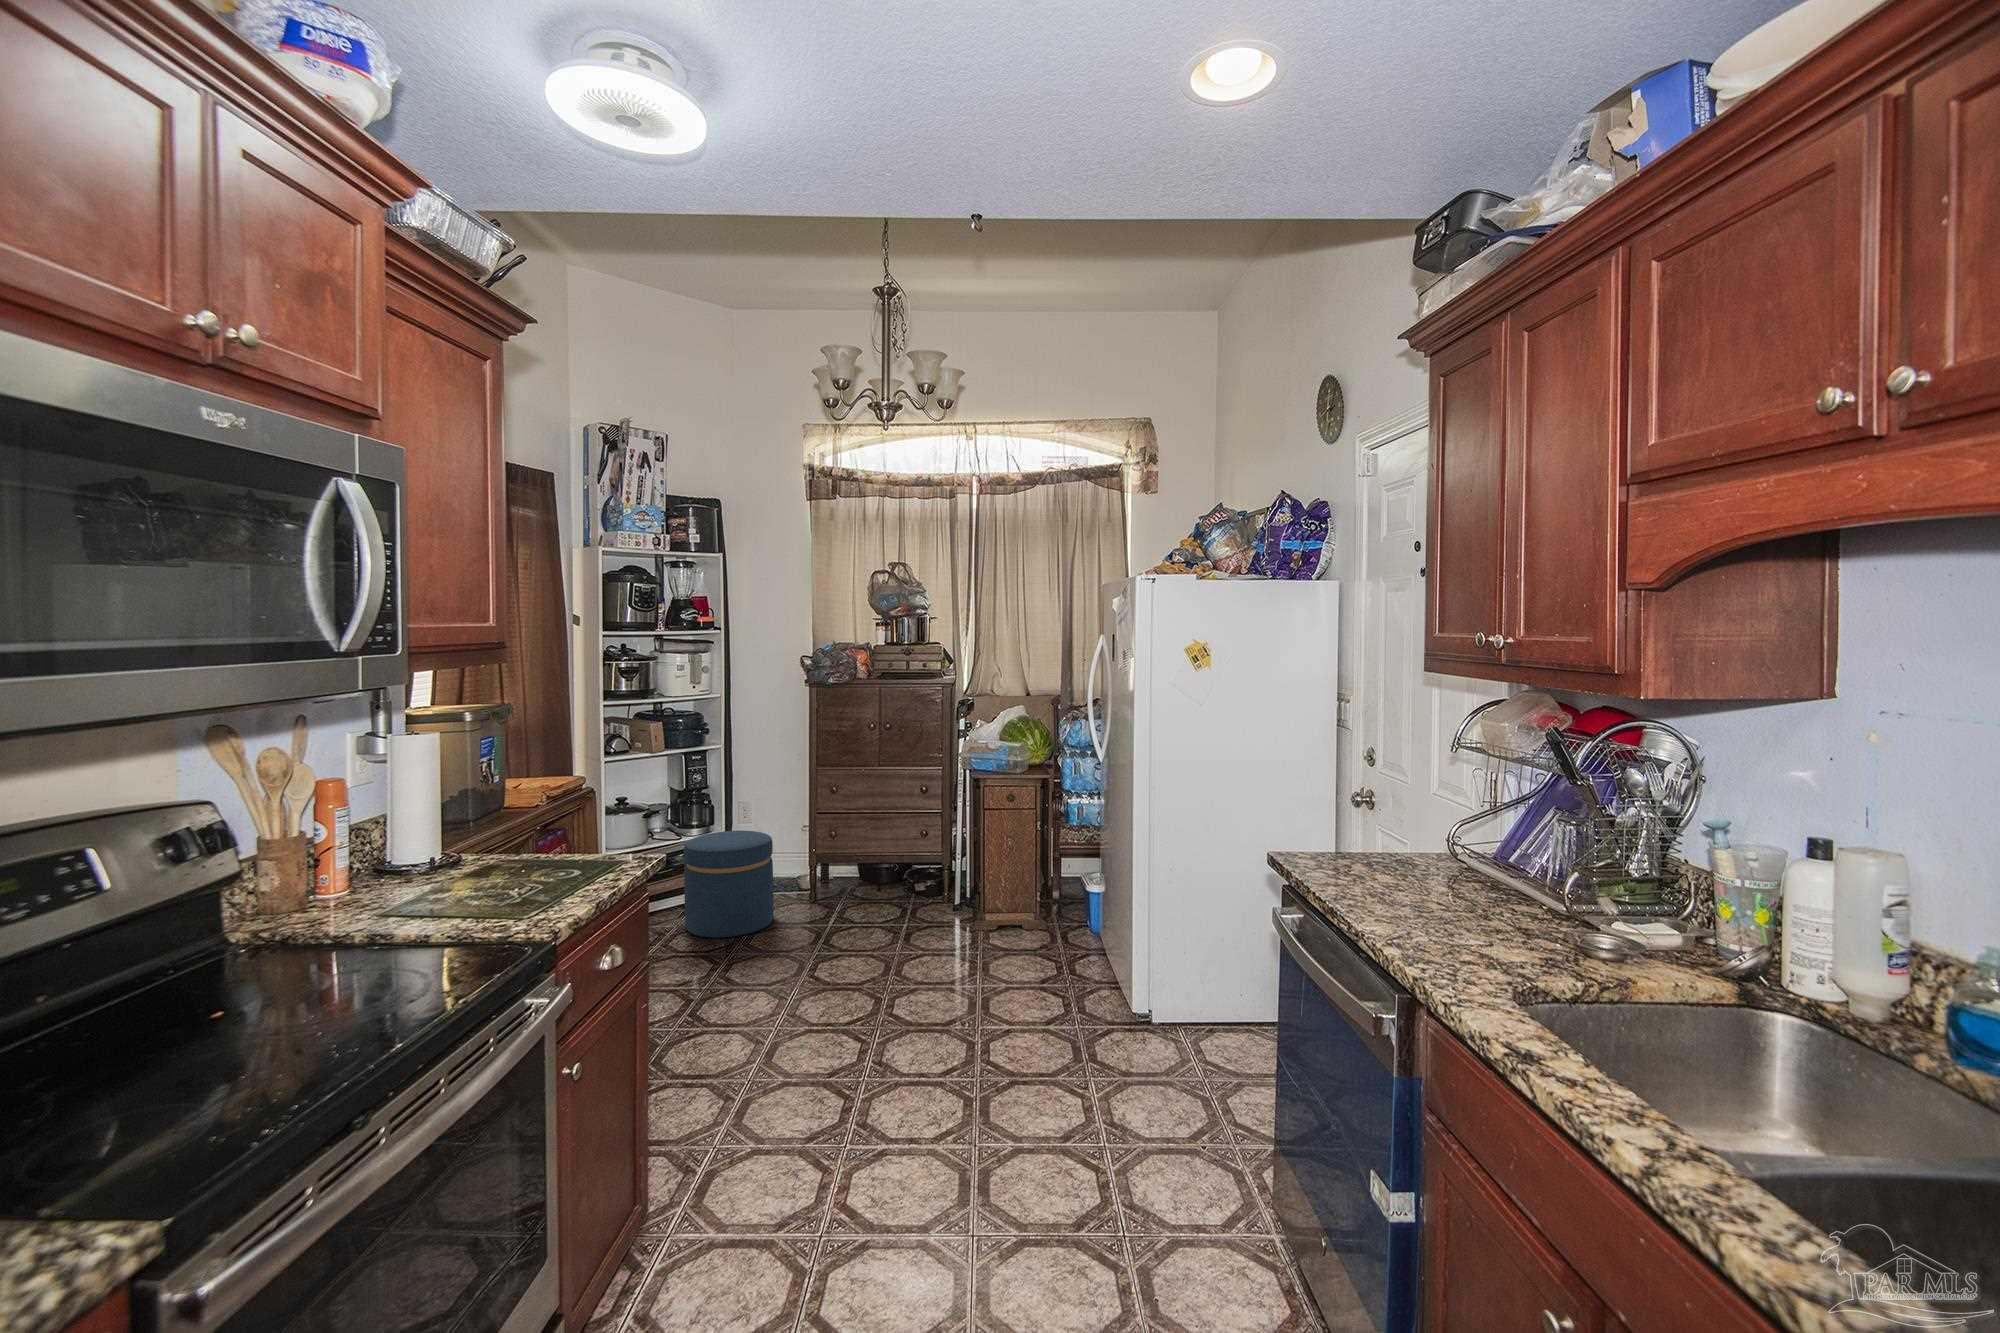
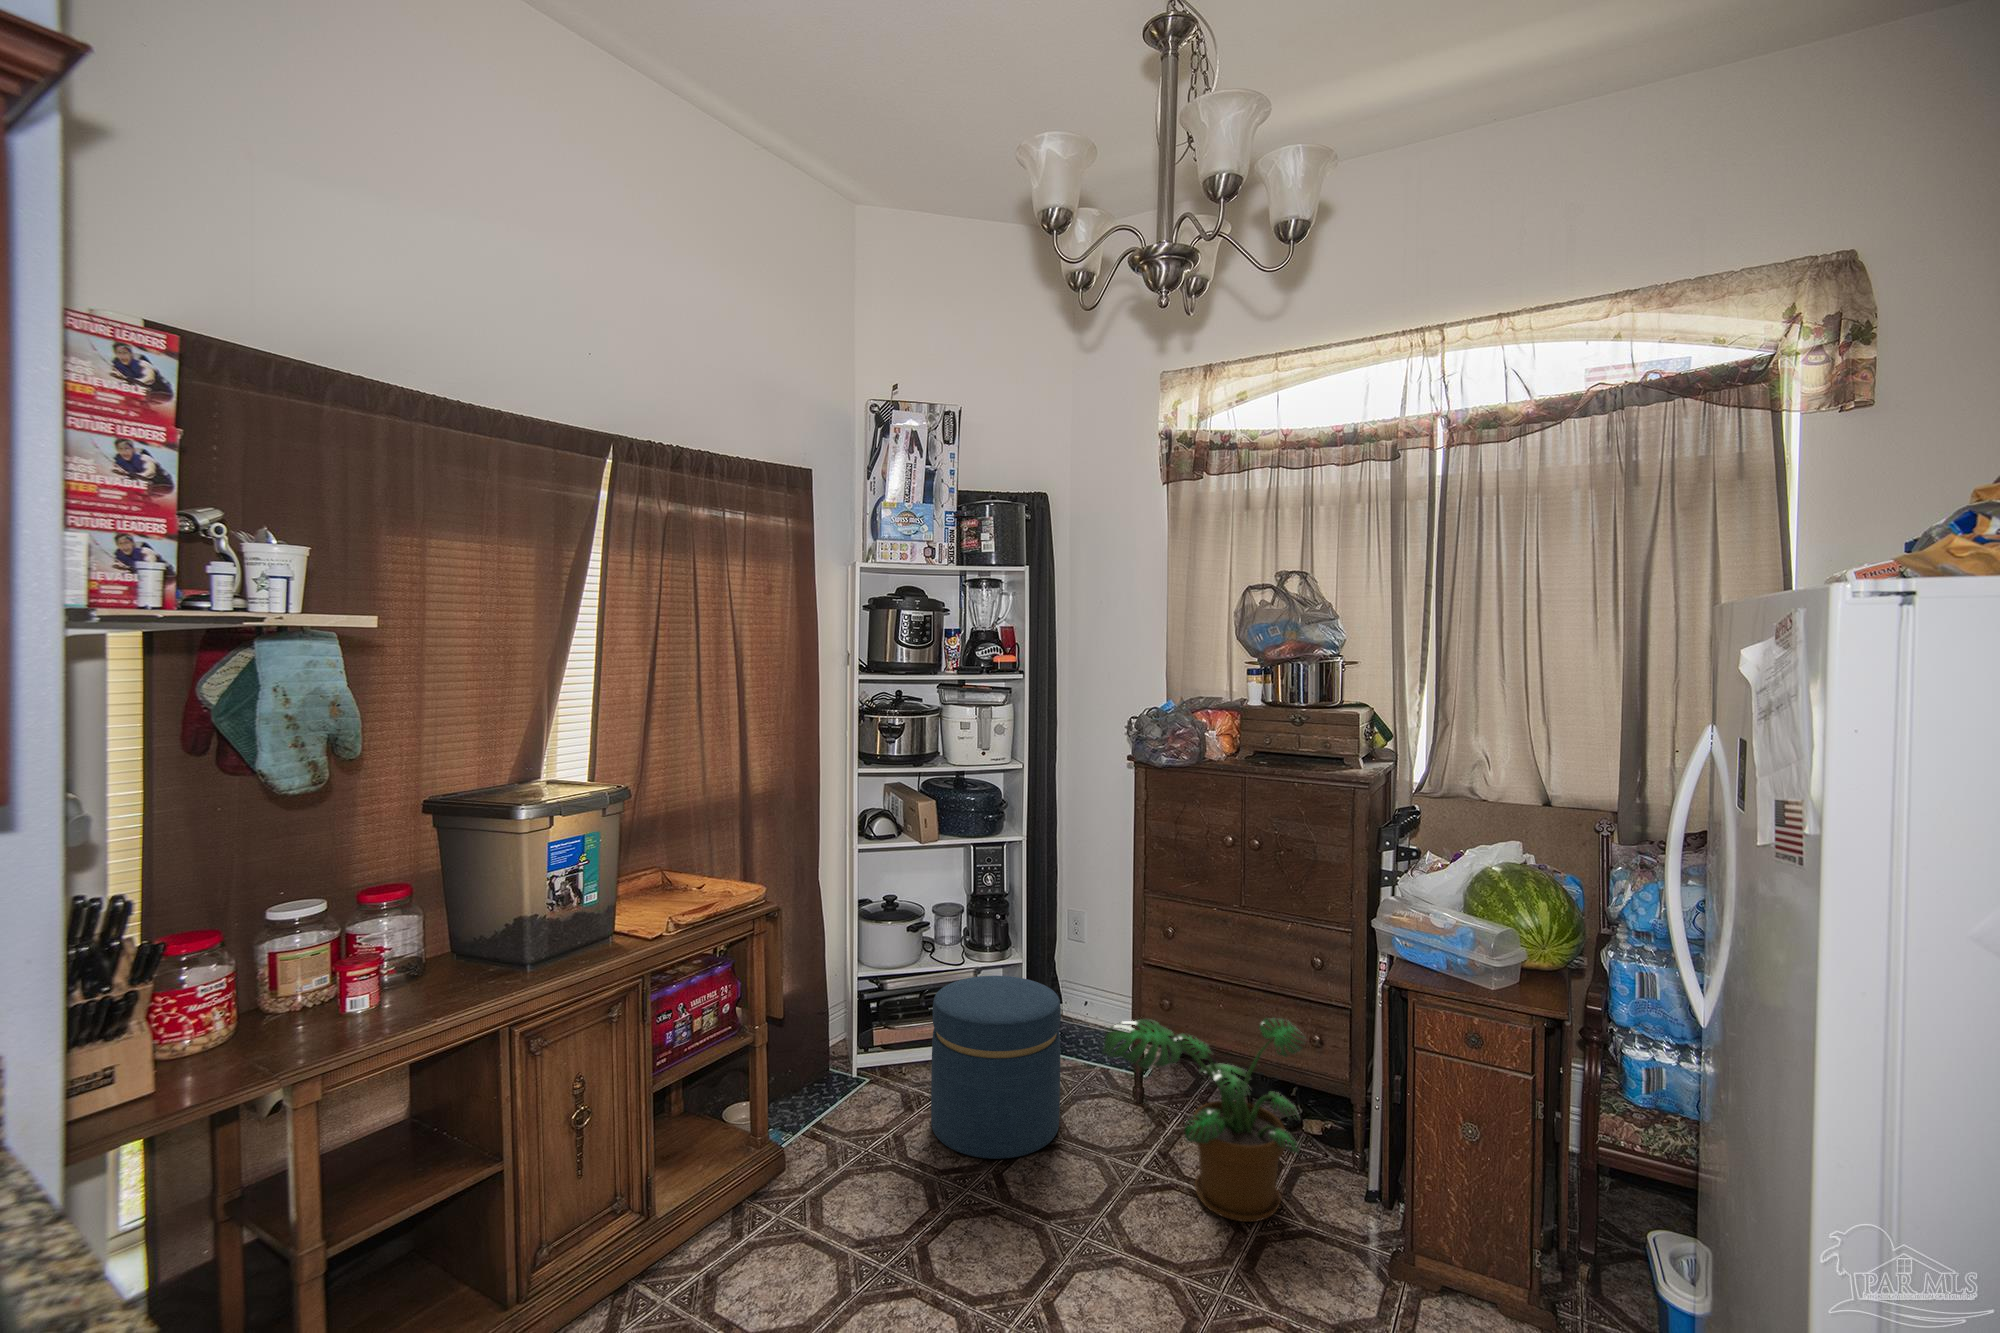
potted plant: none [812,822,923,929] -> present [1103,1017,1306,1222]

